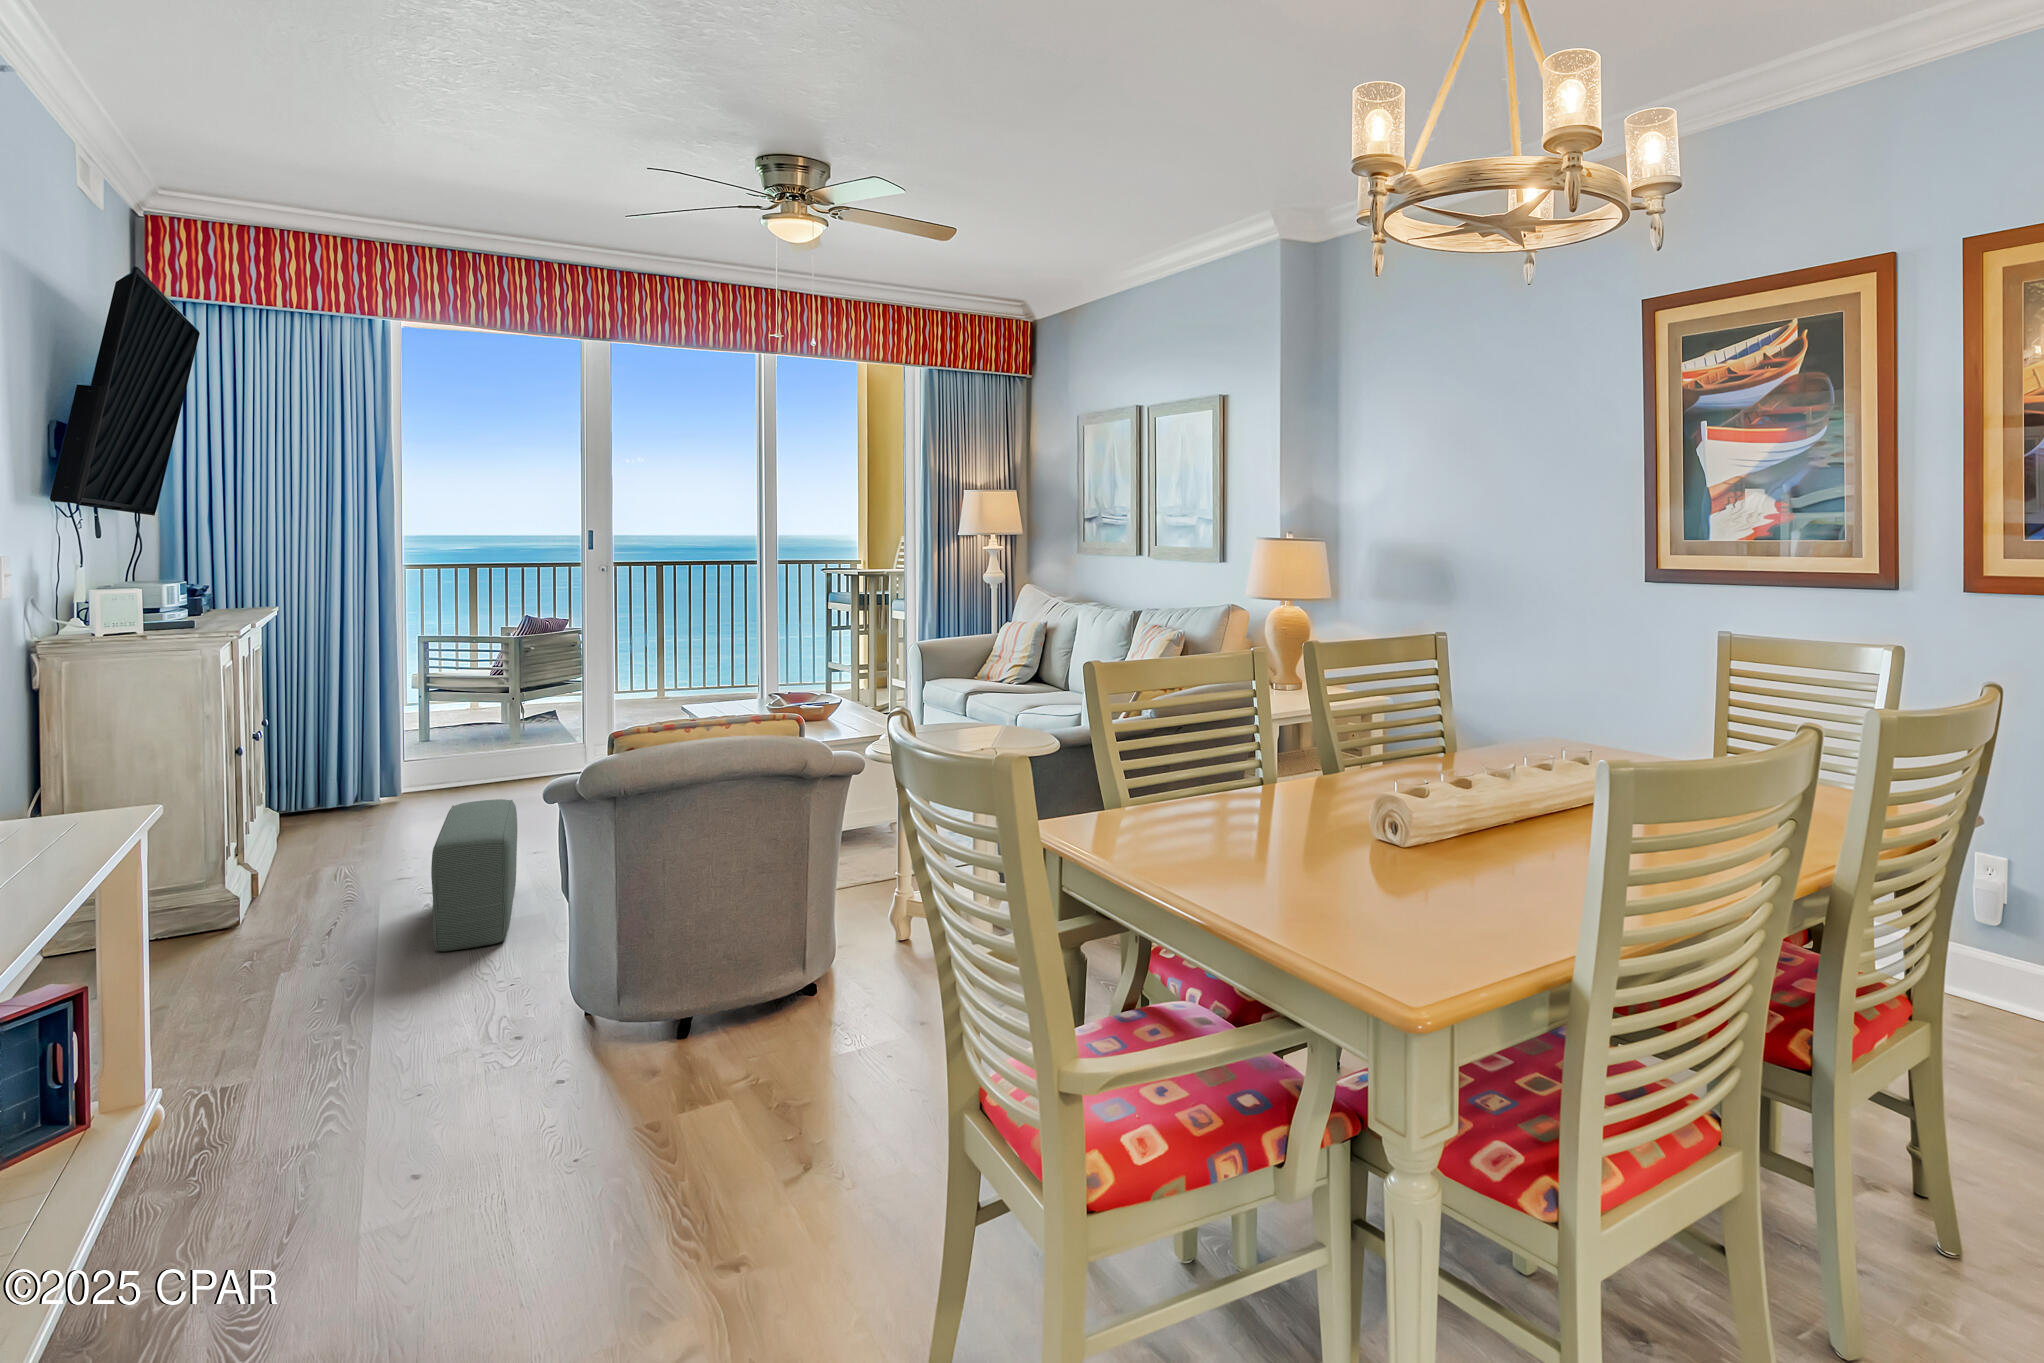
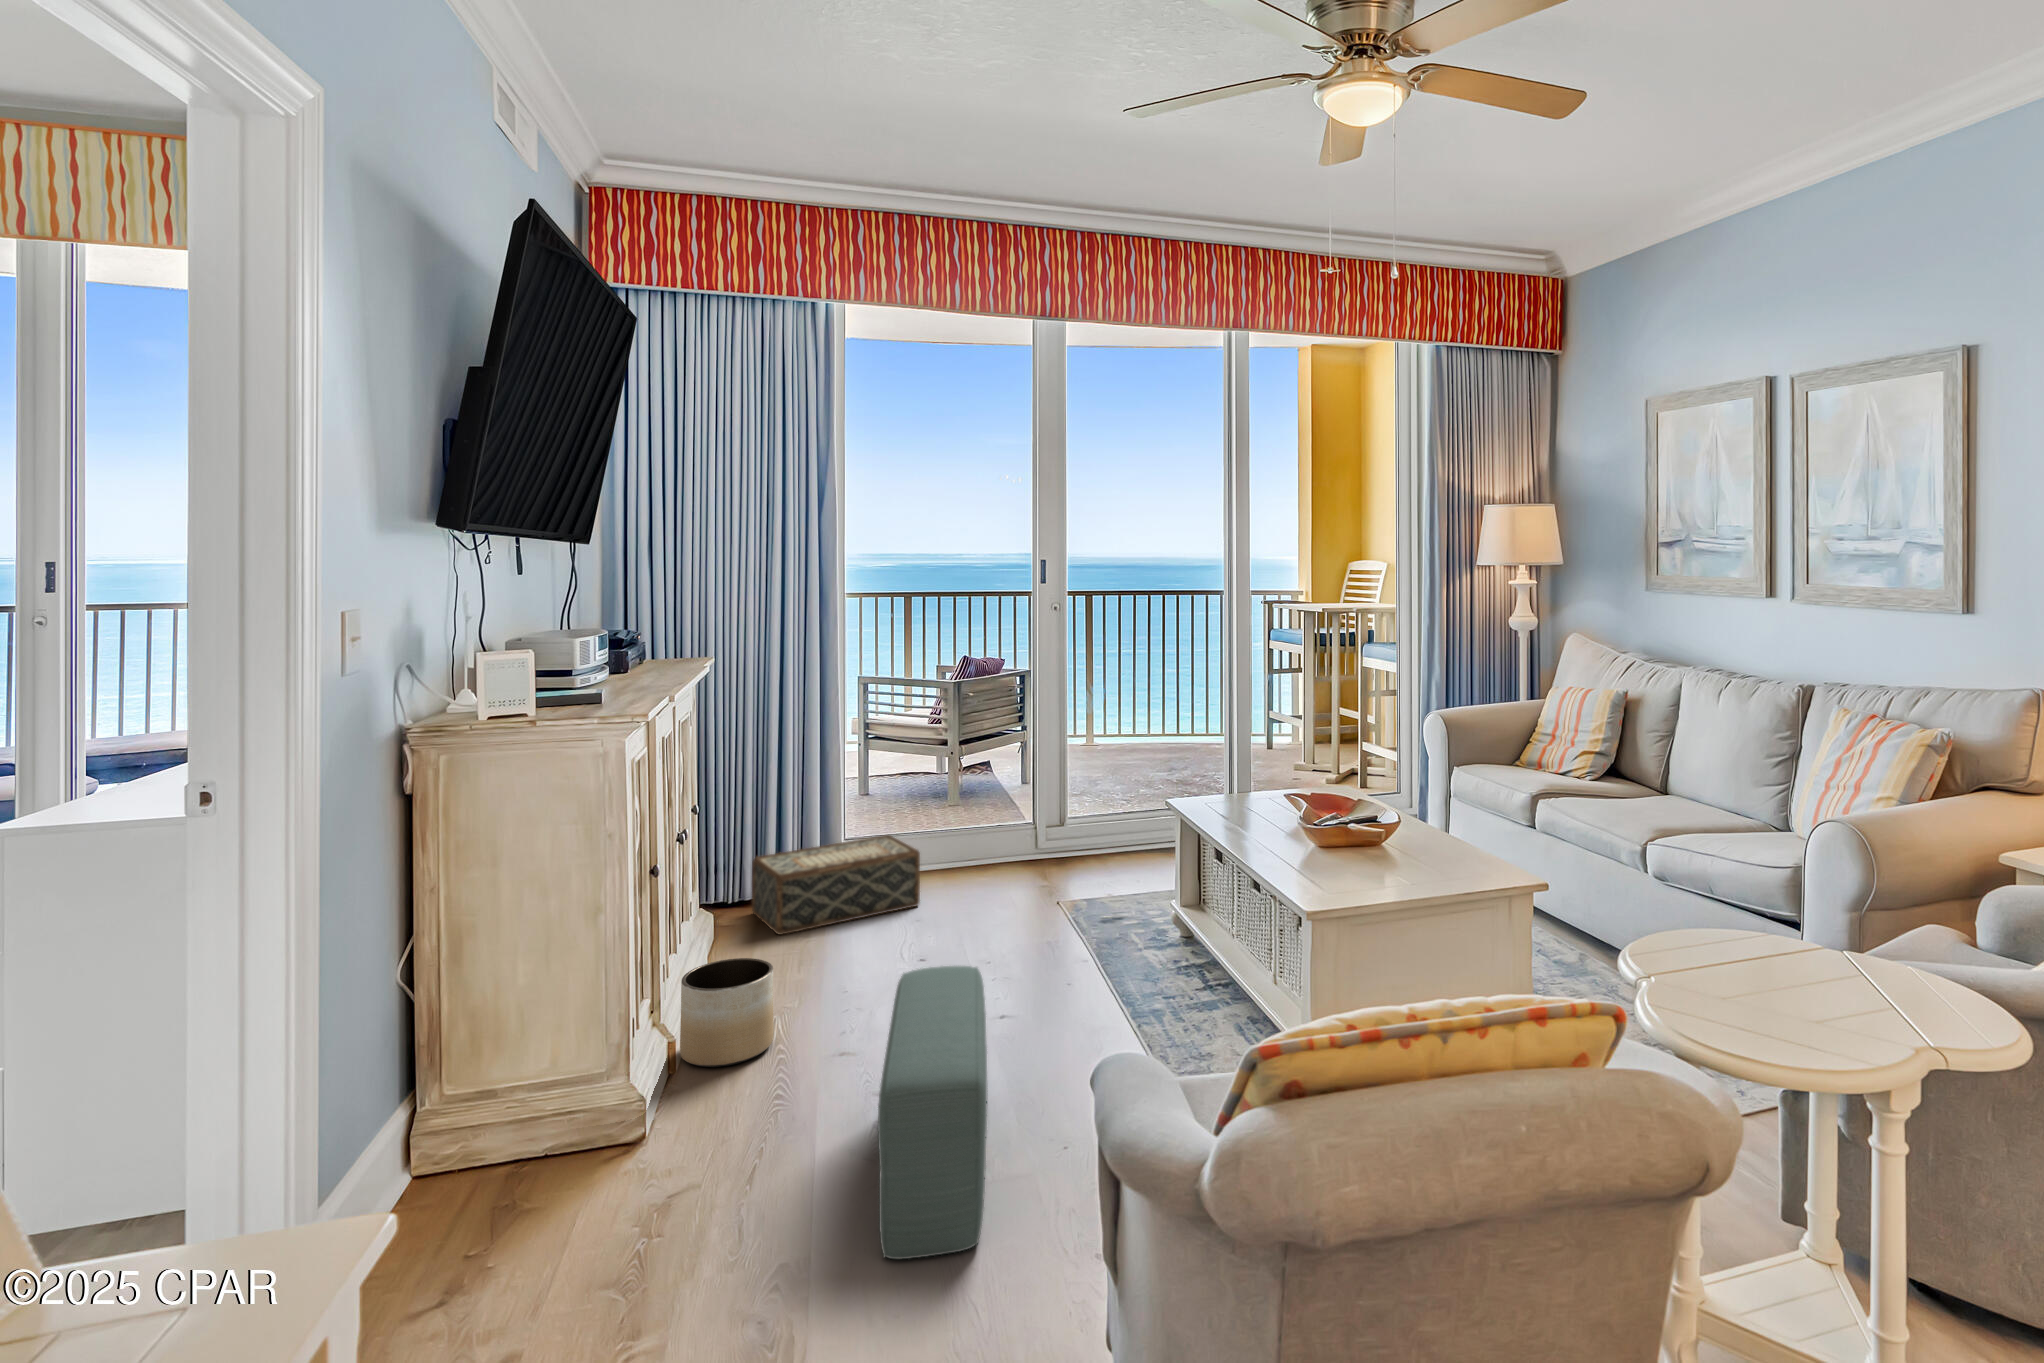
woven basket: none [316,757,475,831] -> present [752,835,920,935]
planter: none [264,822,345,895] -> present [680,958,774,1067]

